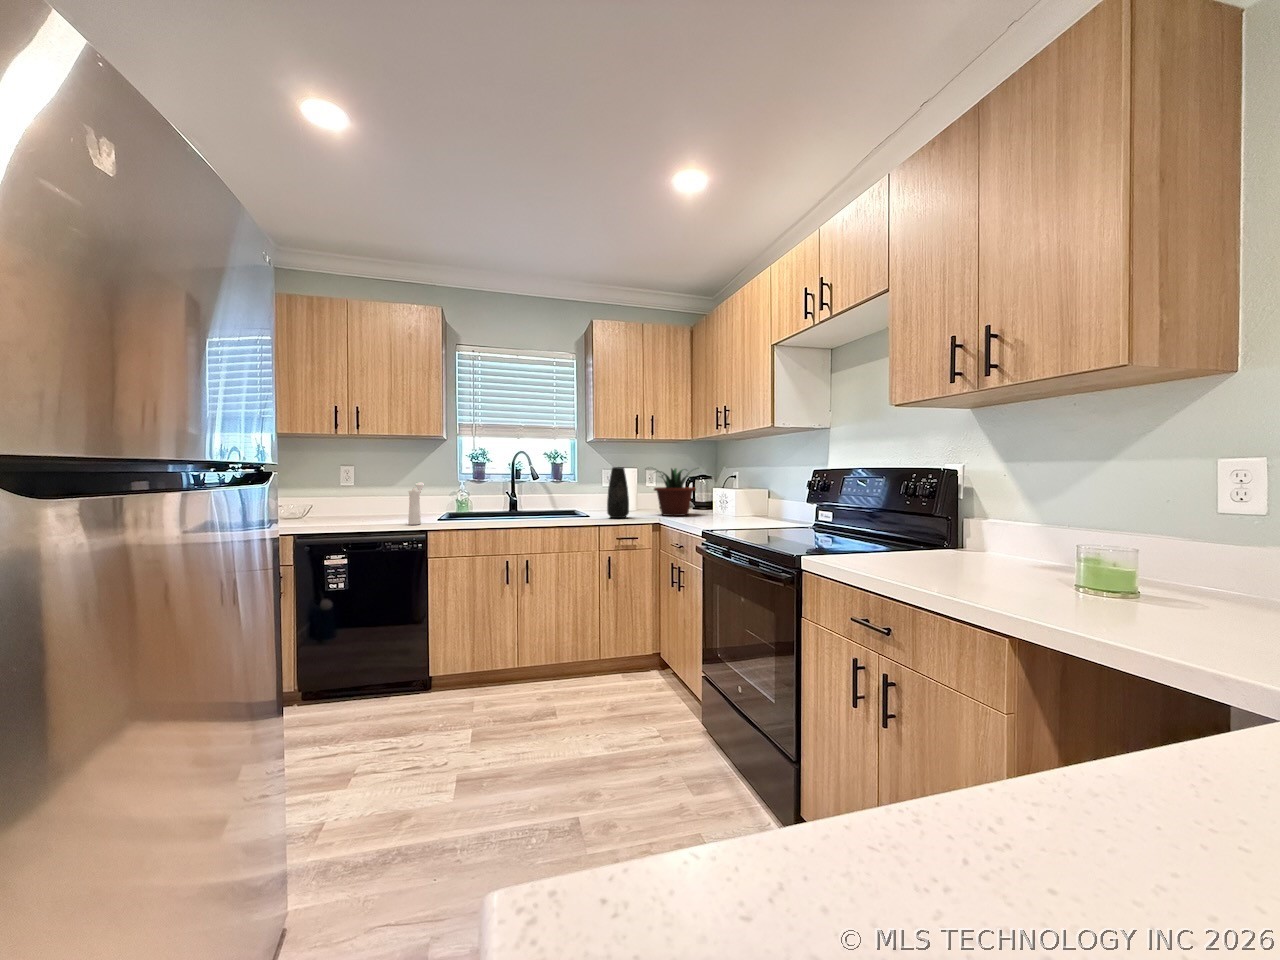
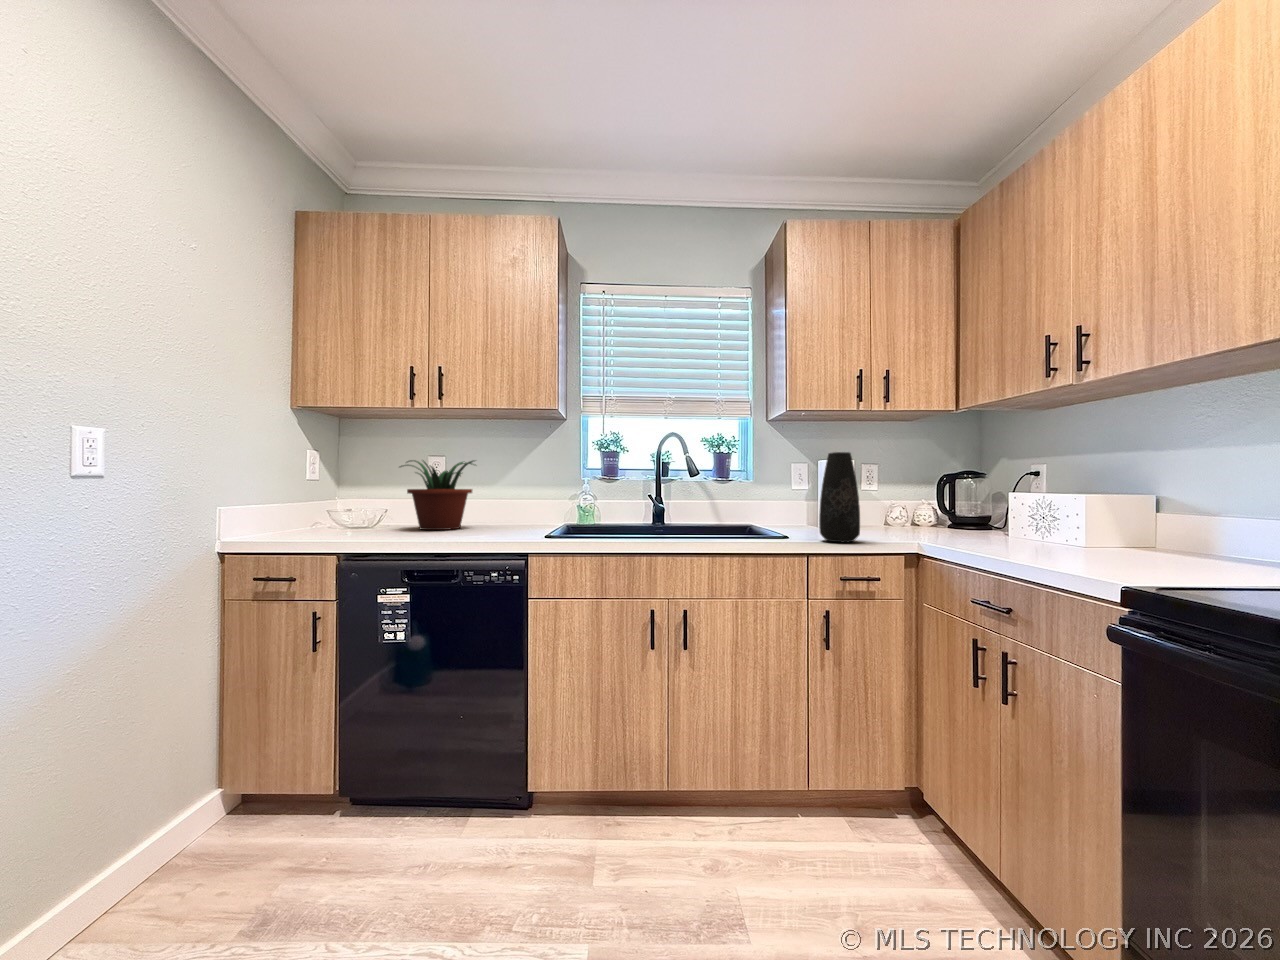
potted plant: present [654,468,696,516] -> present [400,460,475,530]
pepper mill: present [408,482,424,525] -> none [499,477,526,544]

